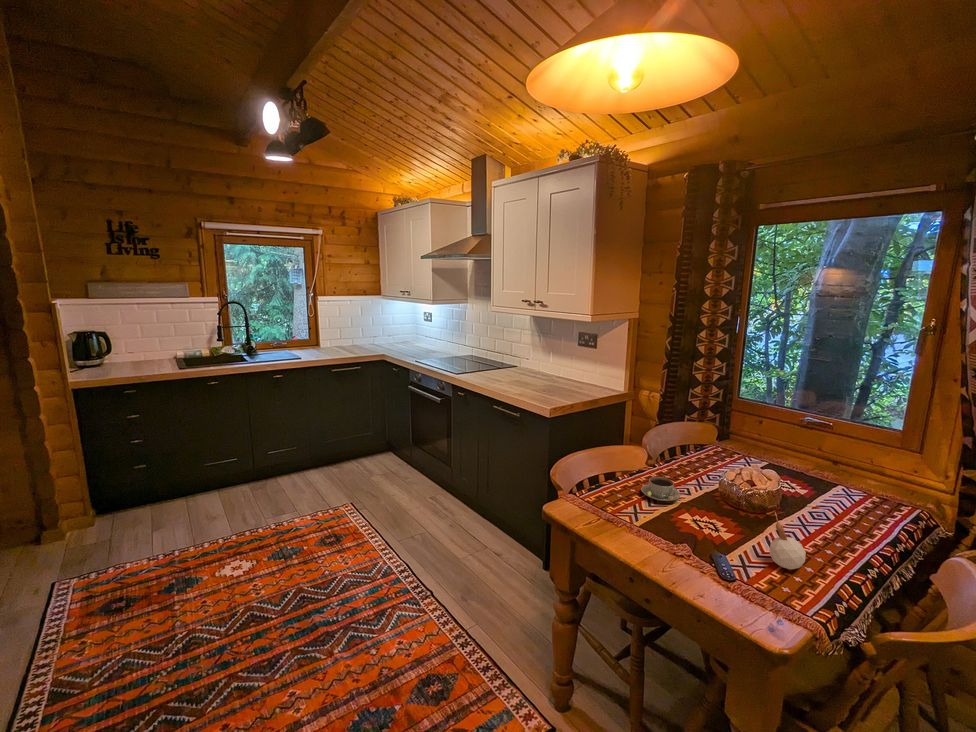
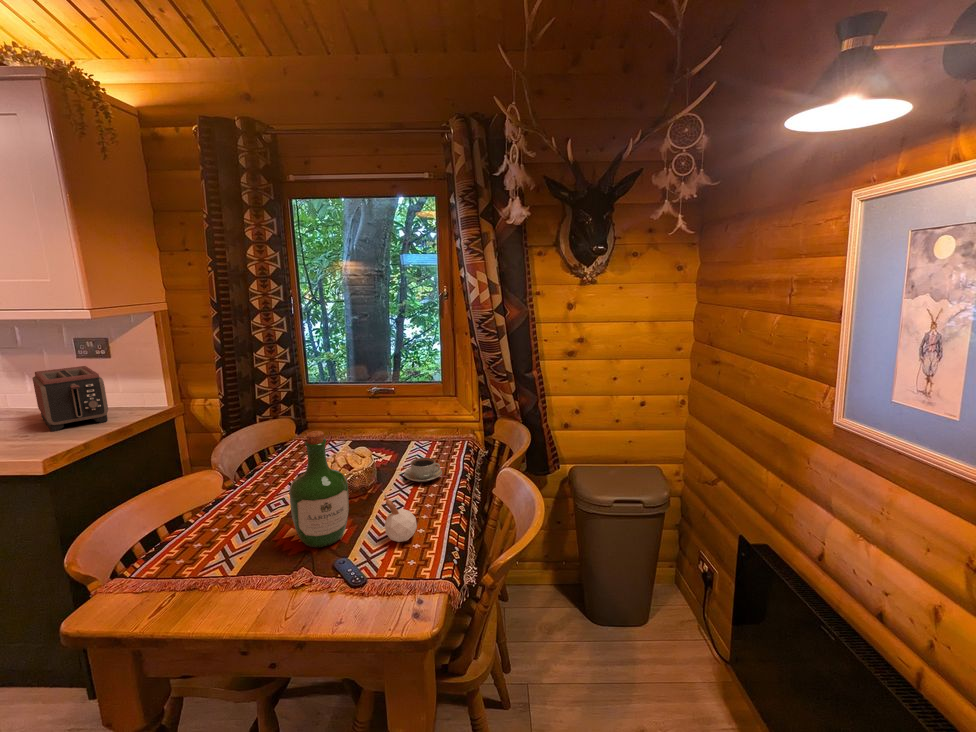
toaster: none [553,351,589,393] -> present [32,366,108,431]
wine bottle: none [688,439,743,540] -> present [289,431,349,547]
coffee cup: present [641,477,680,501] -> present [404,458,442,482]

